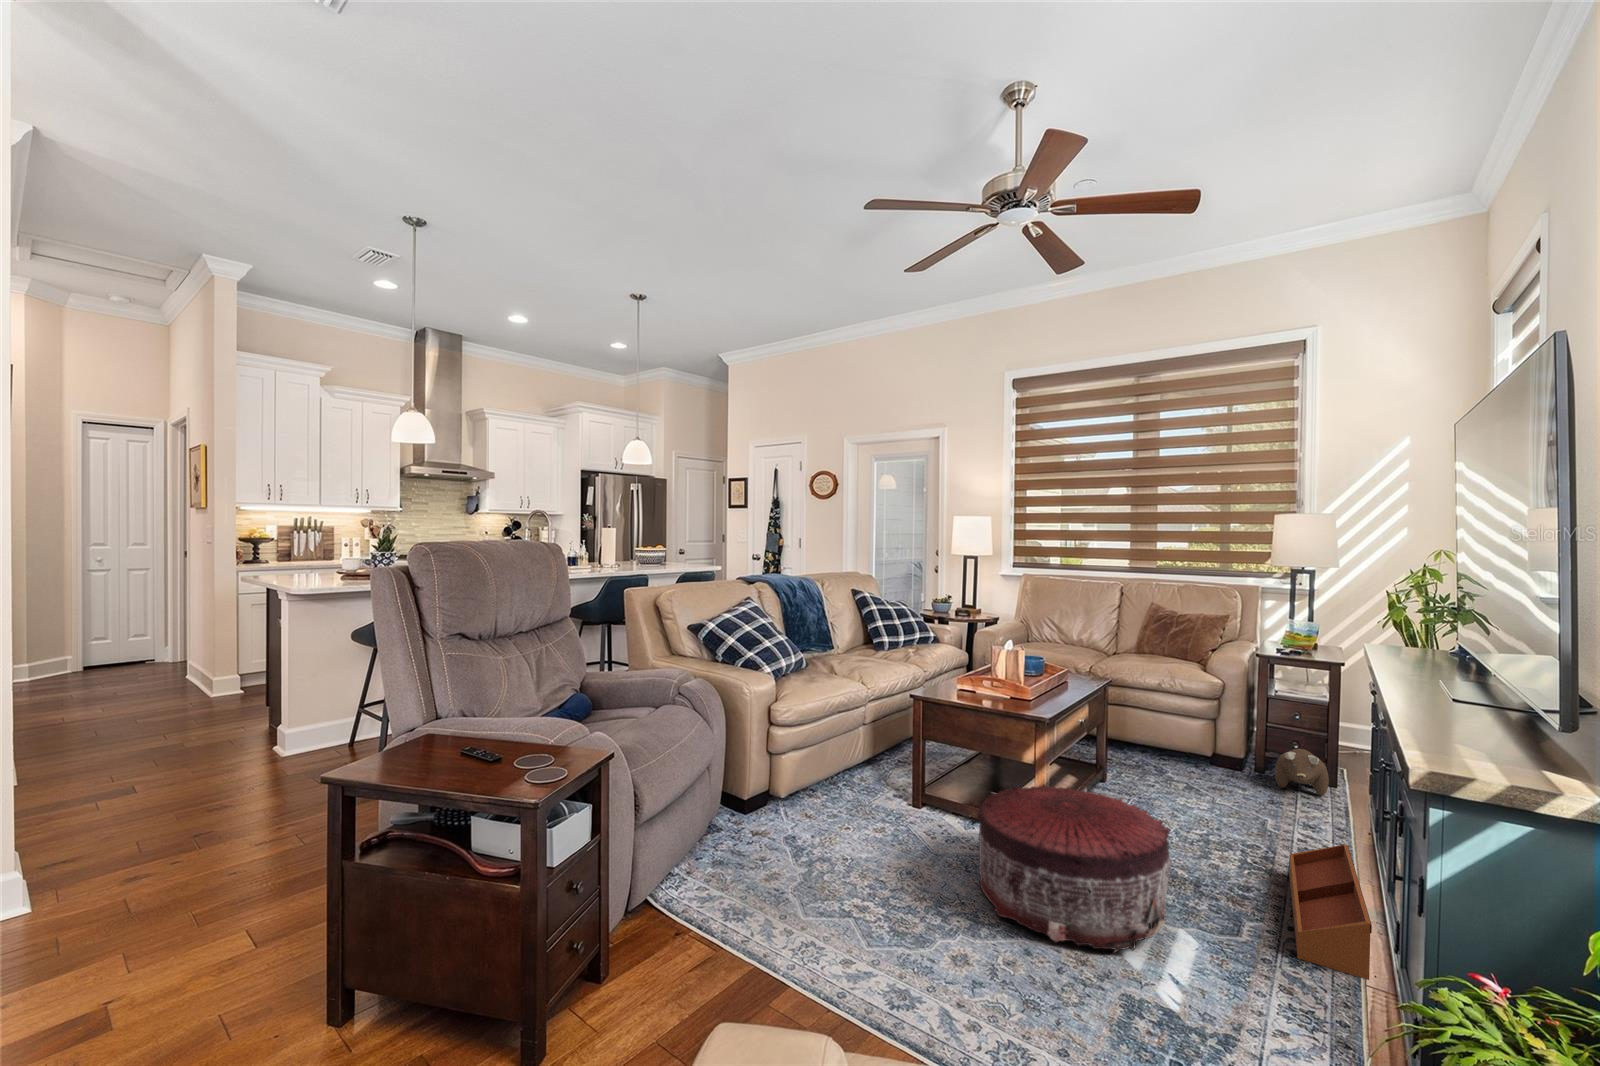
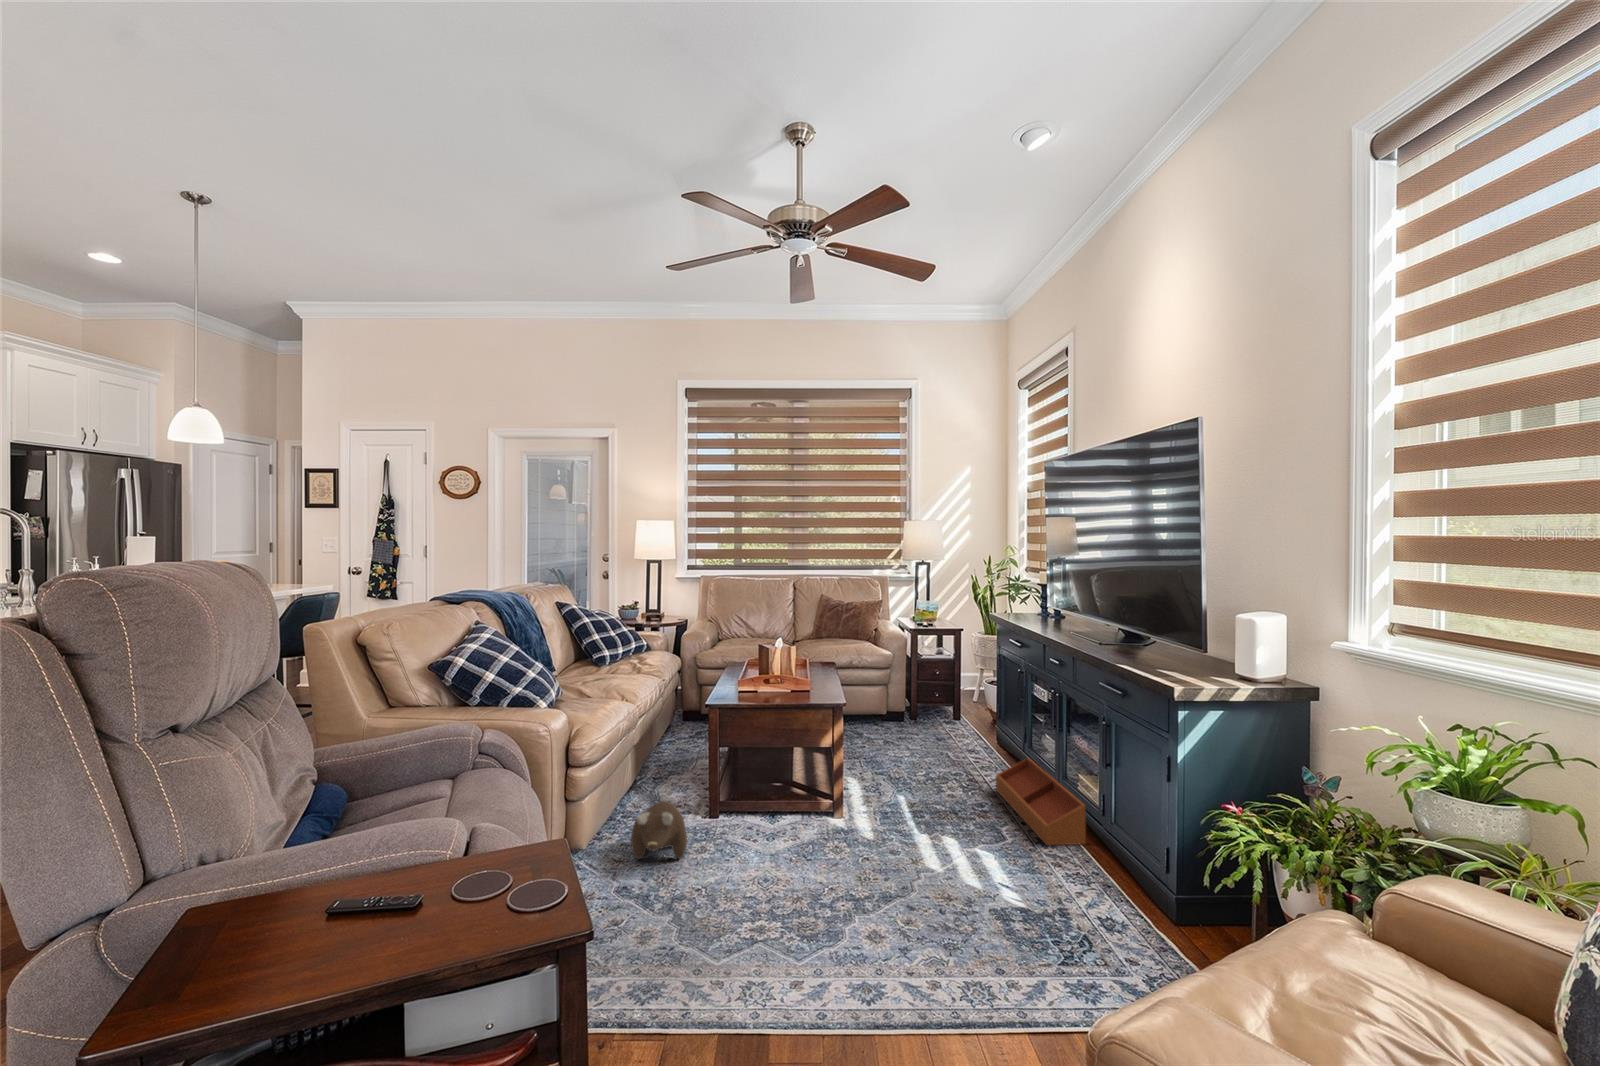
plush toy: present [1275,749,1329,796] -> present [631,801,687,859]
pouf: present [977,786,1171,952] -> none [819,760,977,893]

